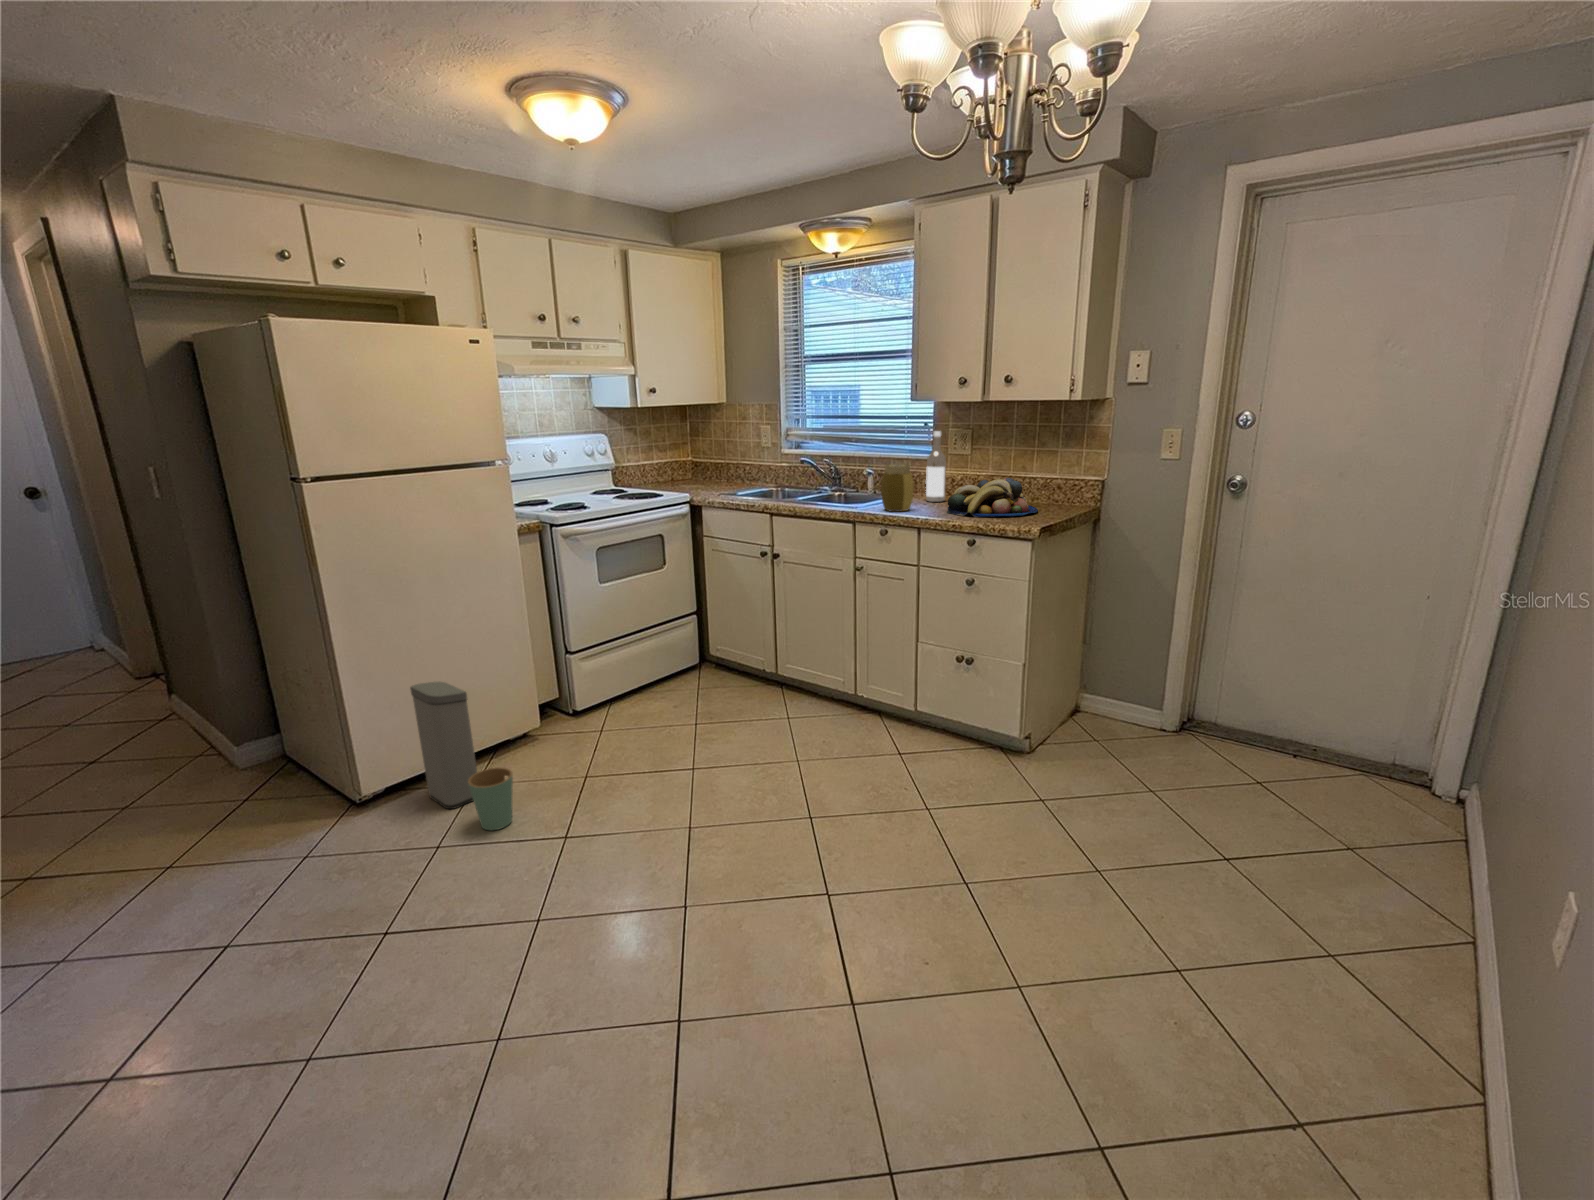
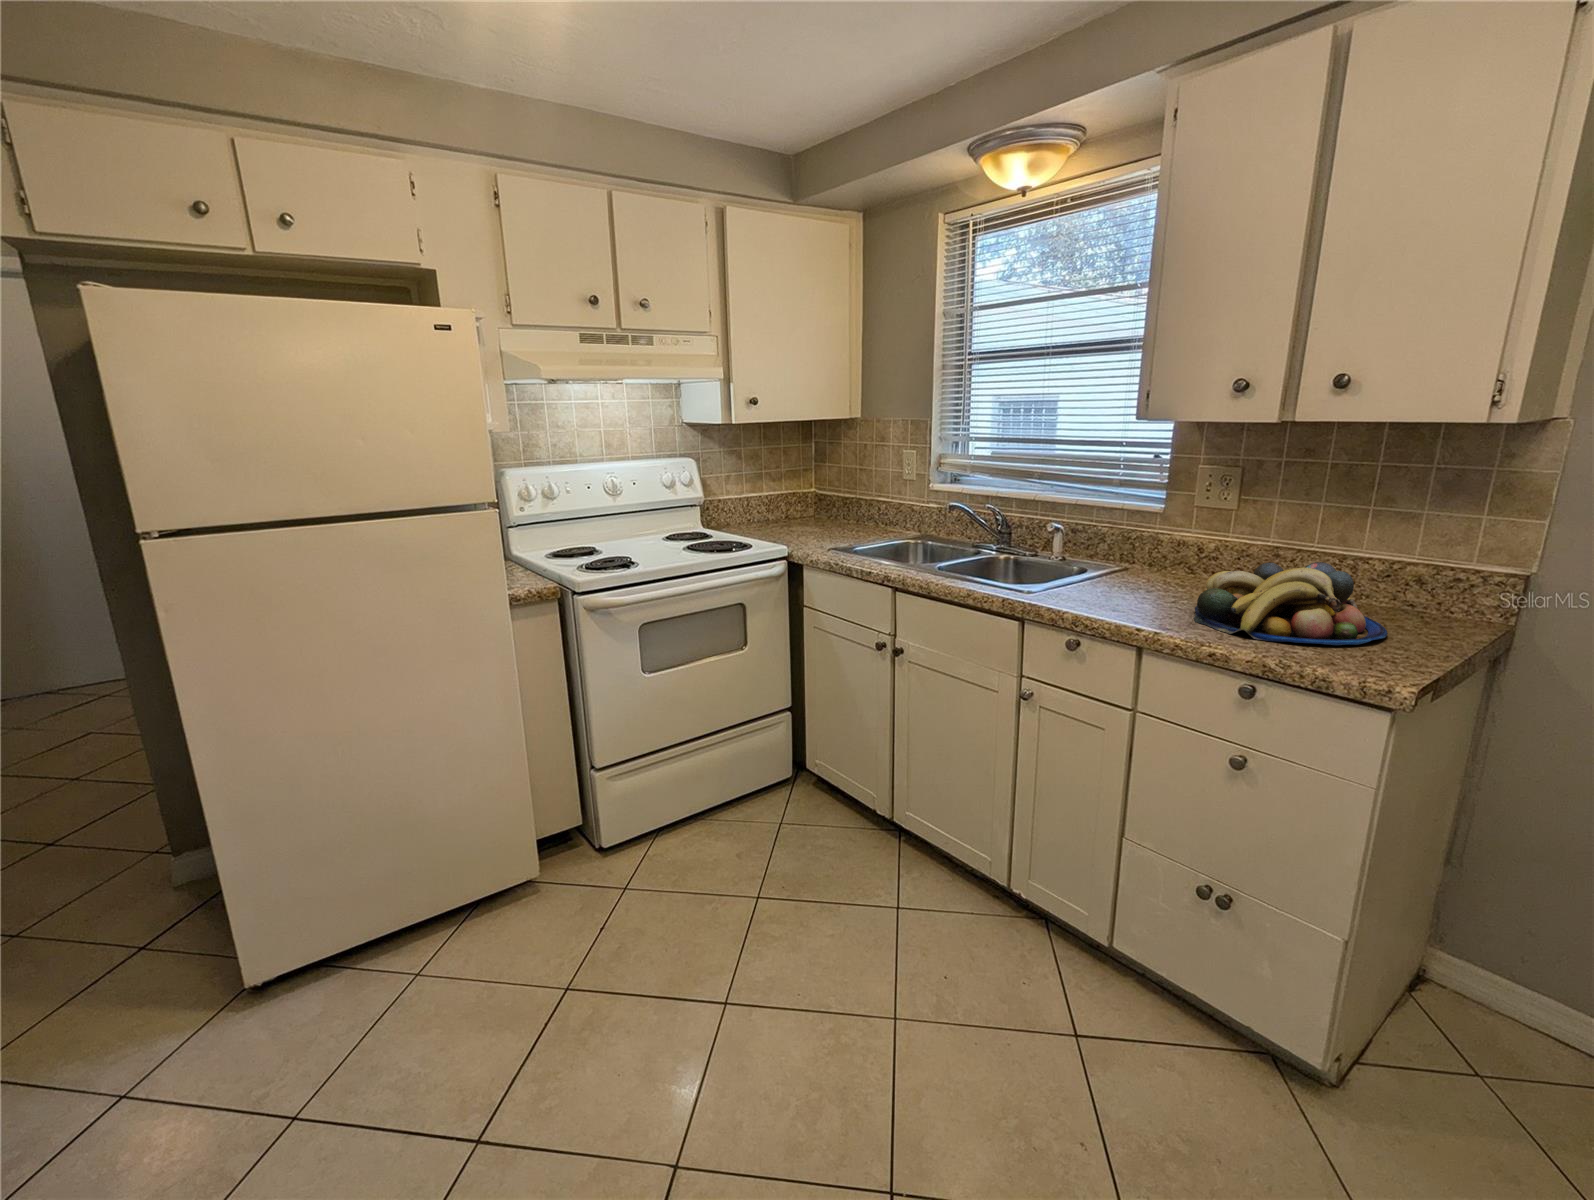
wine bottle: present [926,431,946,502] -> none [1150,470,1192,588]
jar: present [881,464,914,511] -> none [1071,527,1132,610]
trash can: present [410,682,513,830] -> none [312,827,420,1100]

